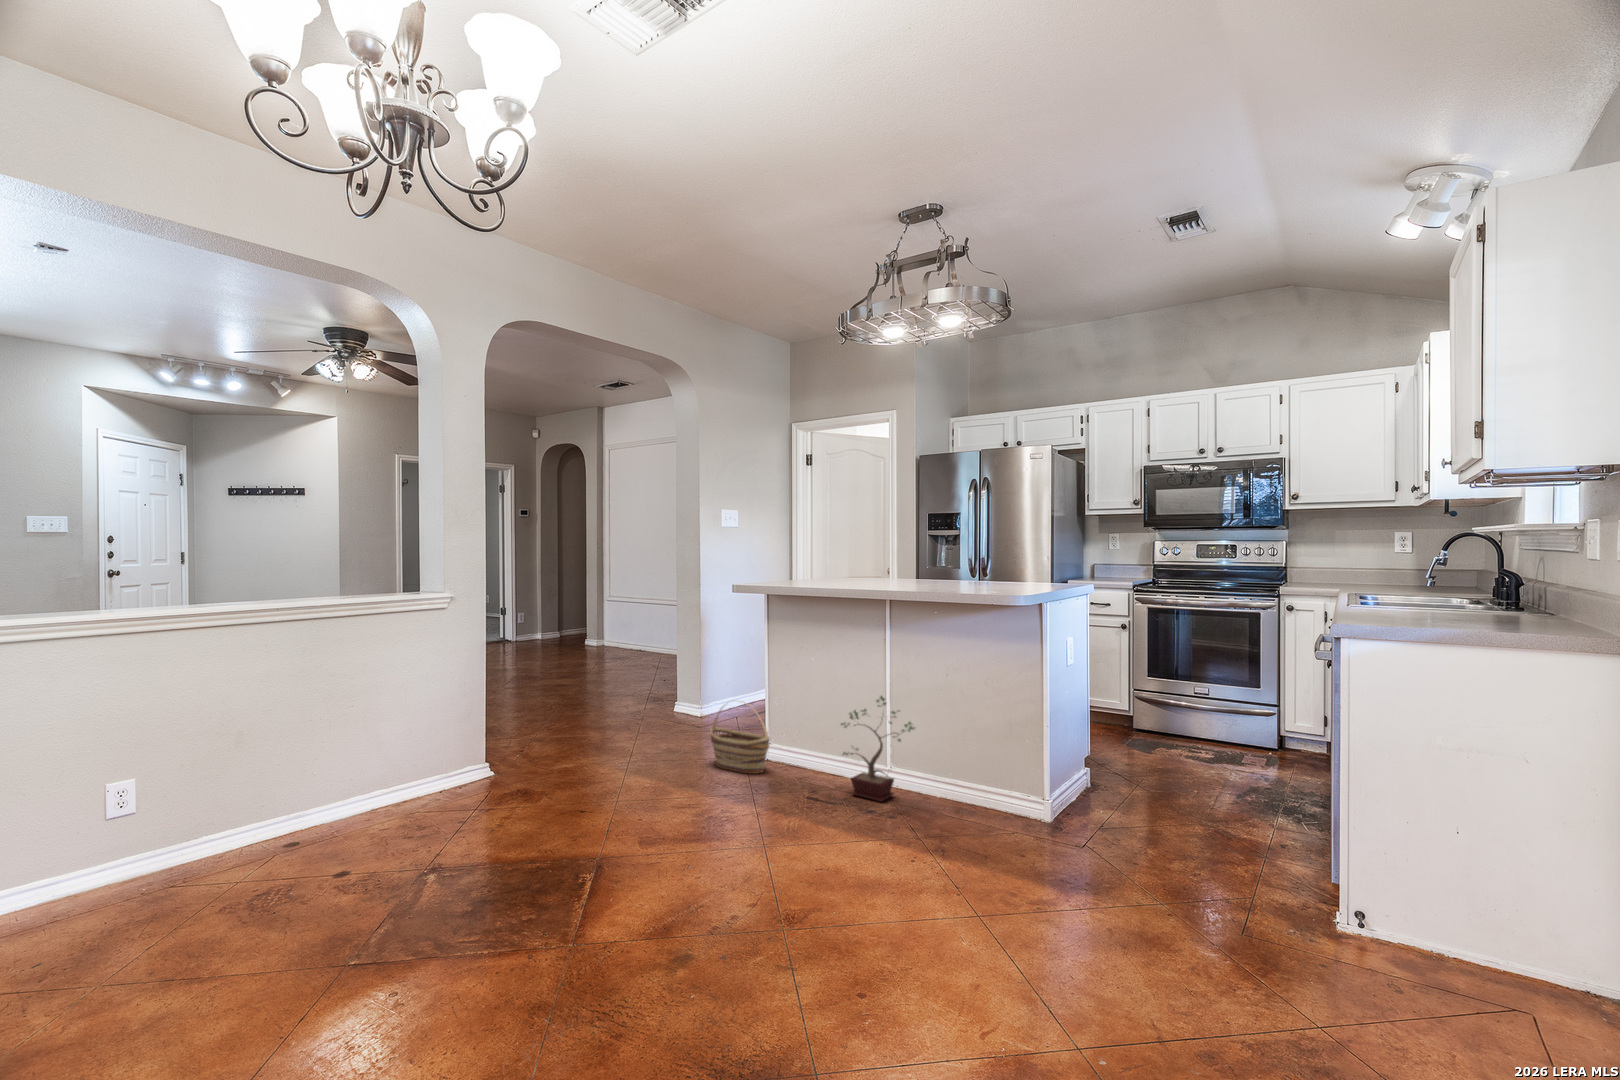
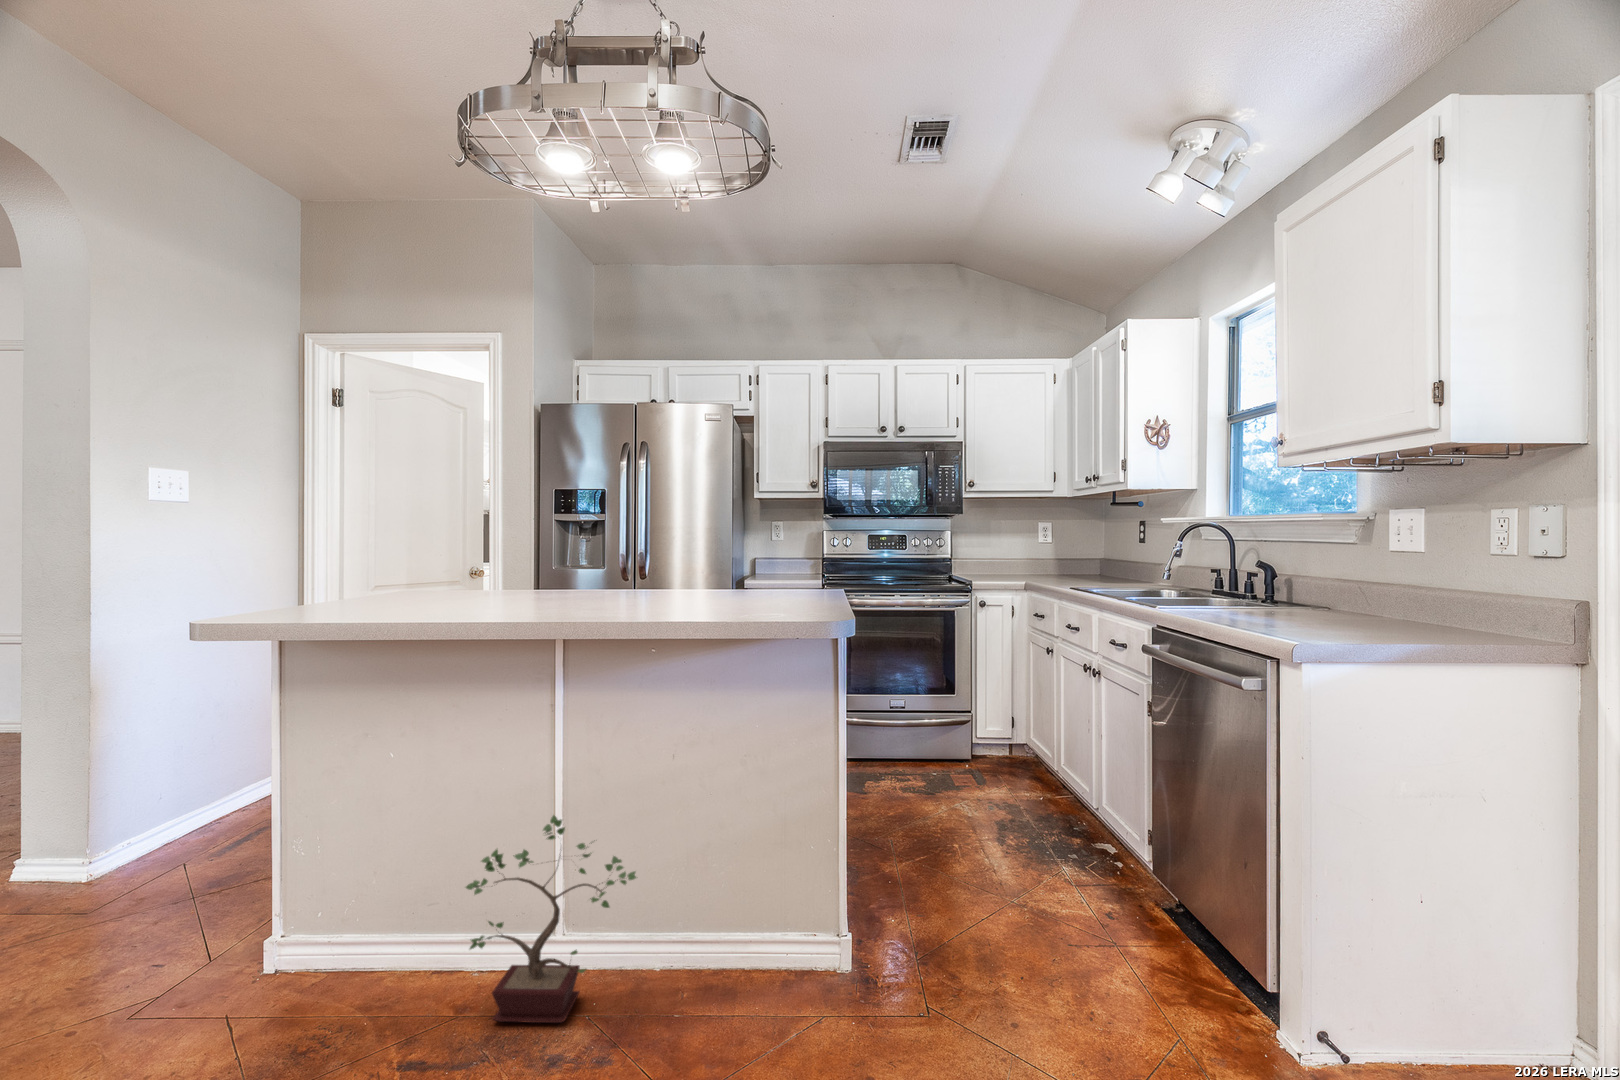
basket: present [711,706,770,774] -> none [116,871,285,1037]

